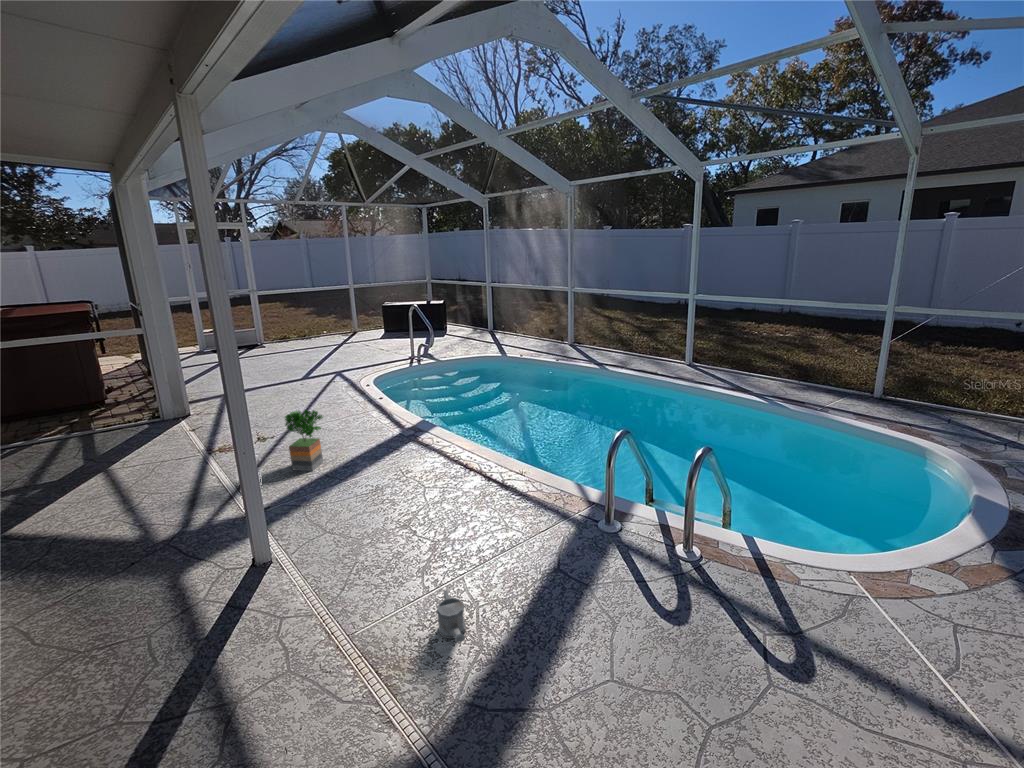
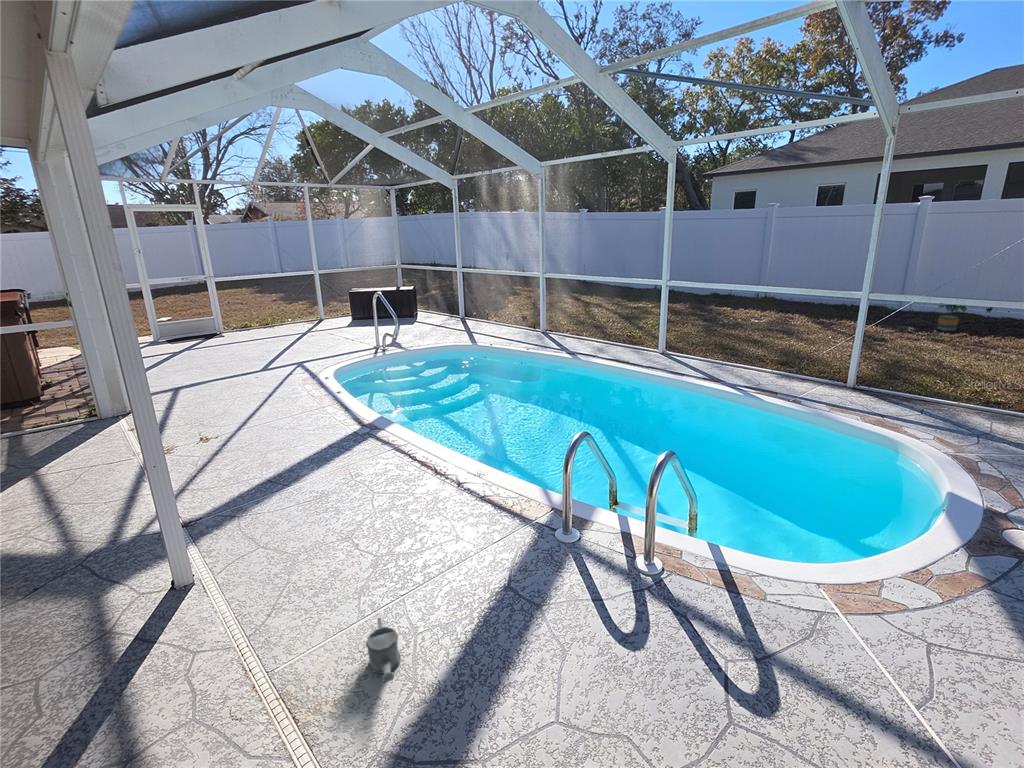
potted tree: present [285,410,323,471] -> present [937,303,967,331]

